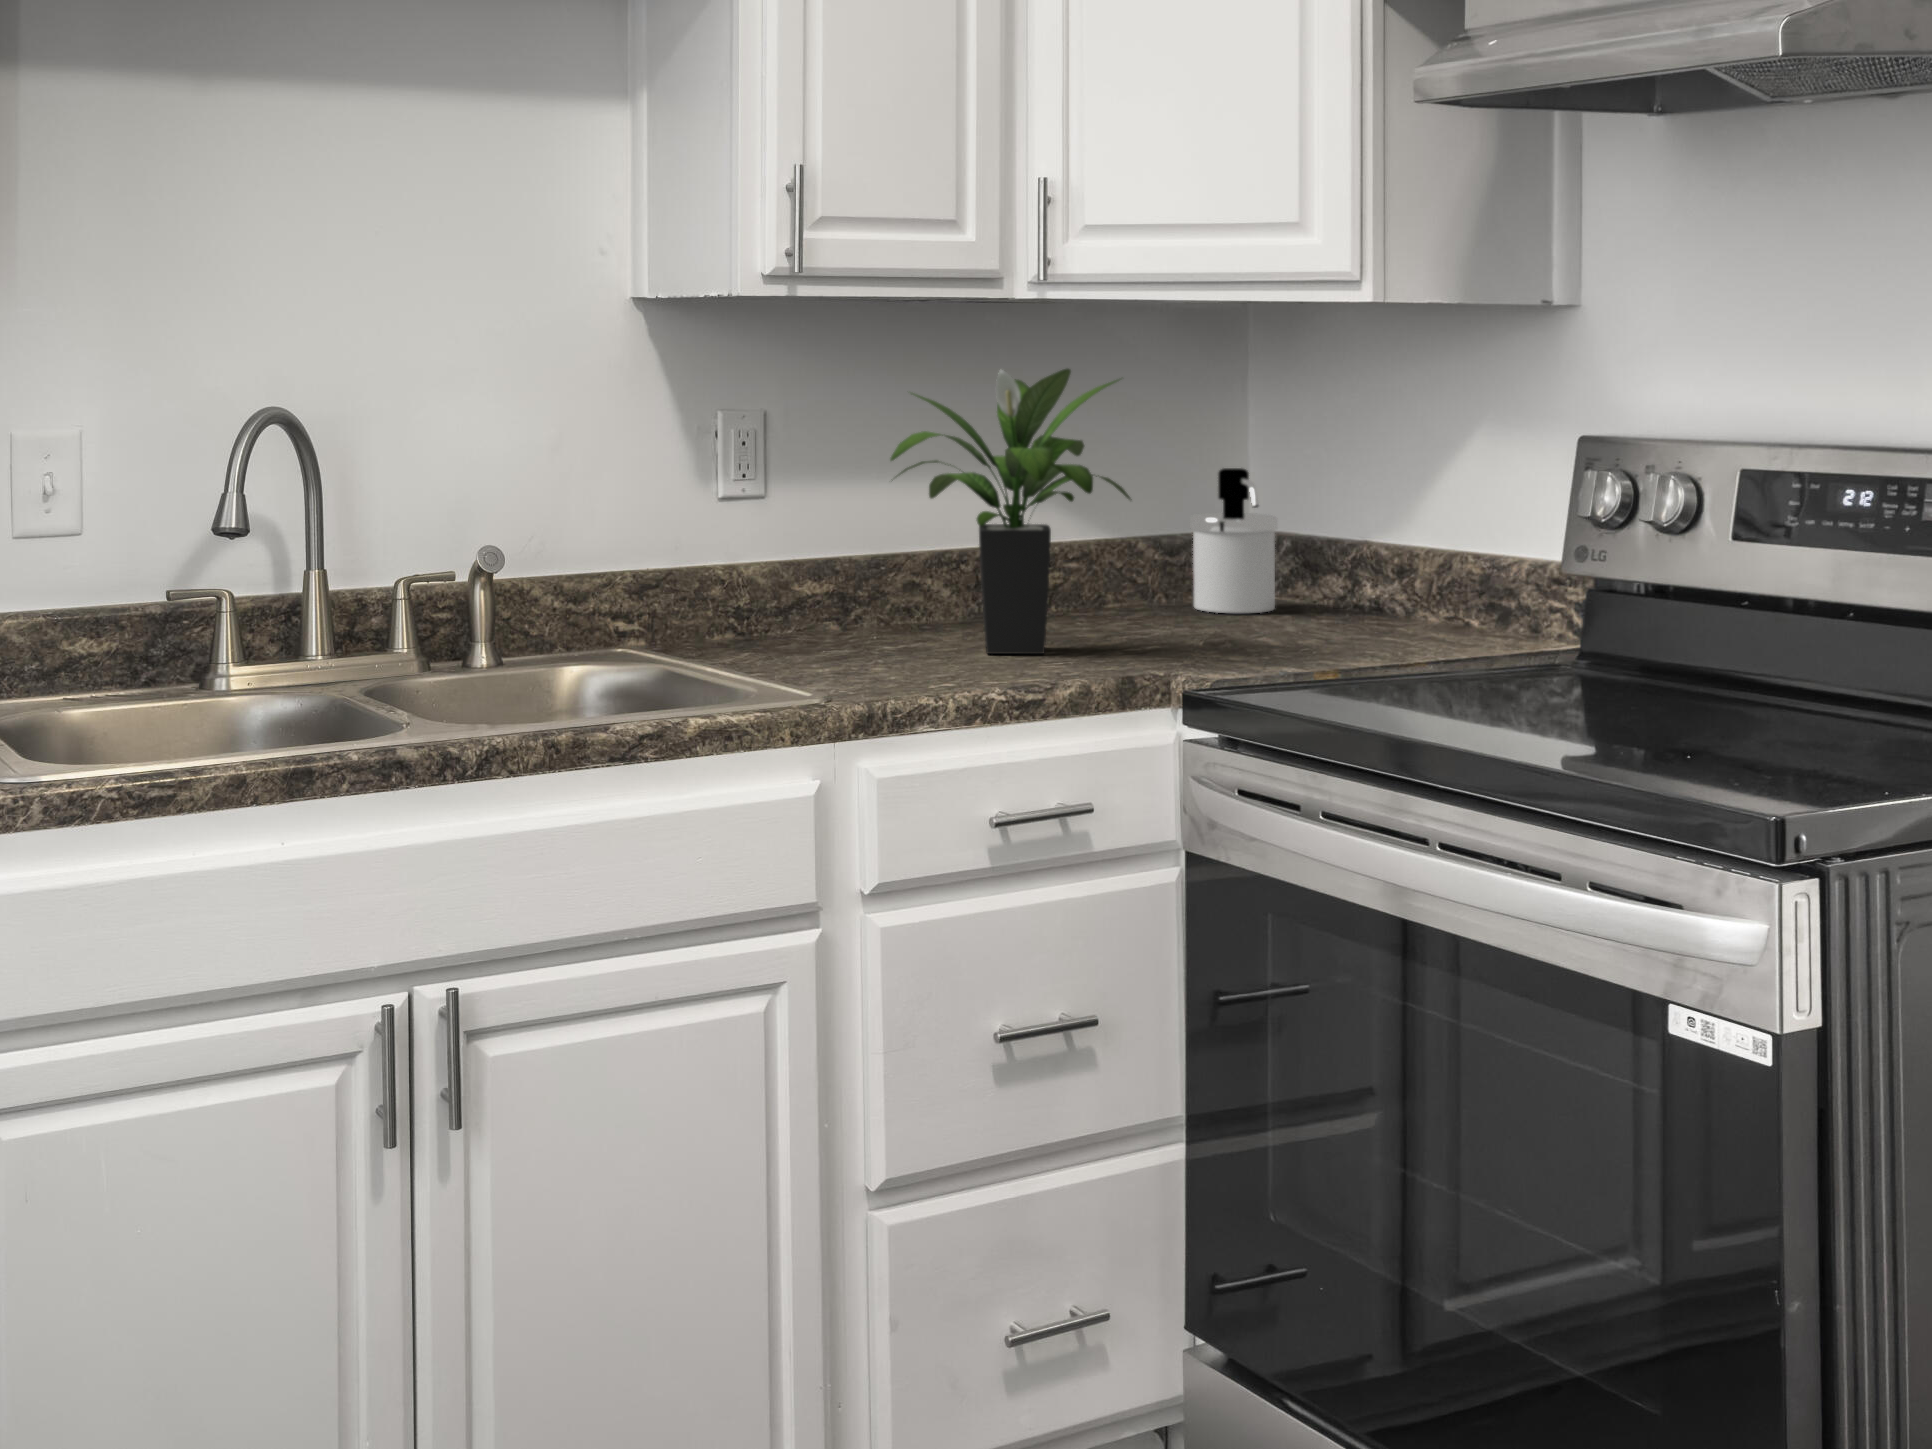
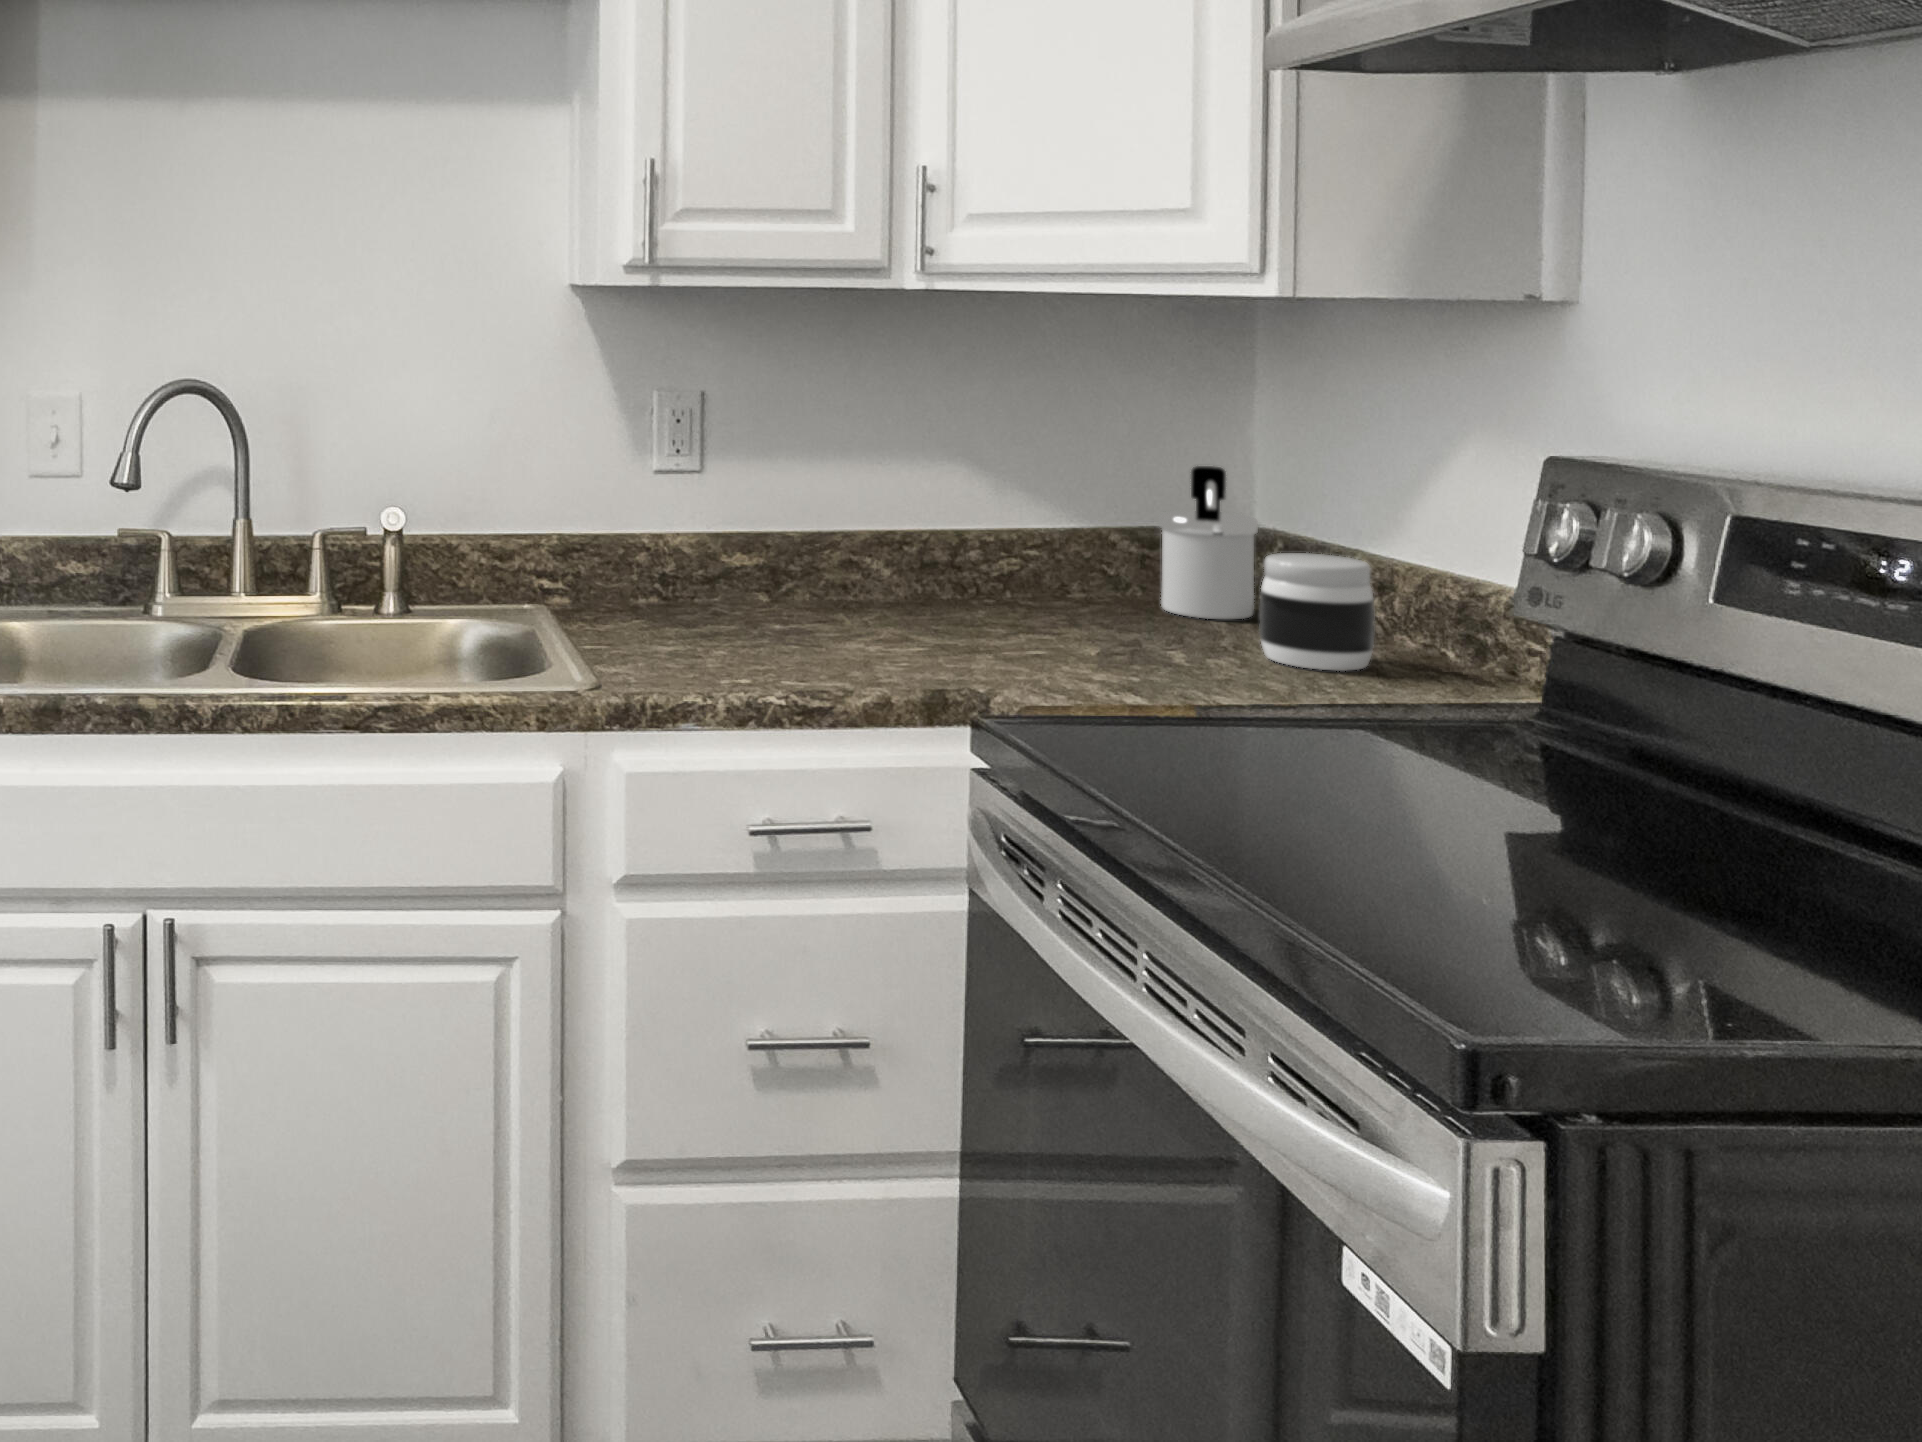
potted plant: present [890,369,1132,654] -> none [751,366,1022,650]
jar: none [1322,538,1416,639] -> present [1259,553,1375,671]

